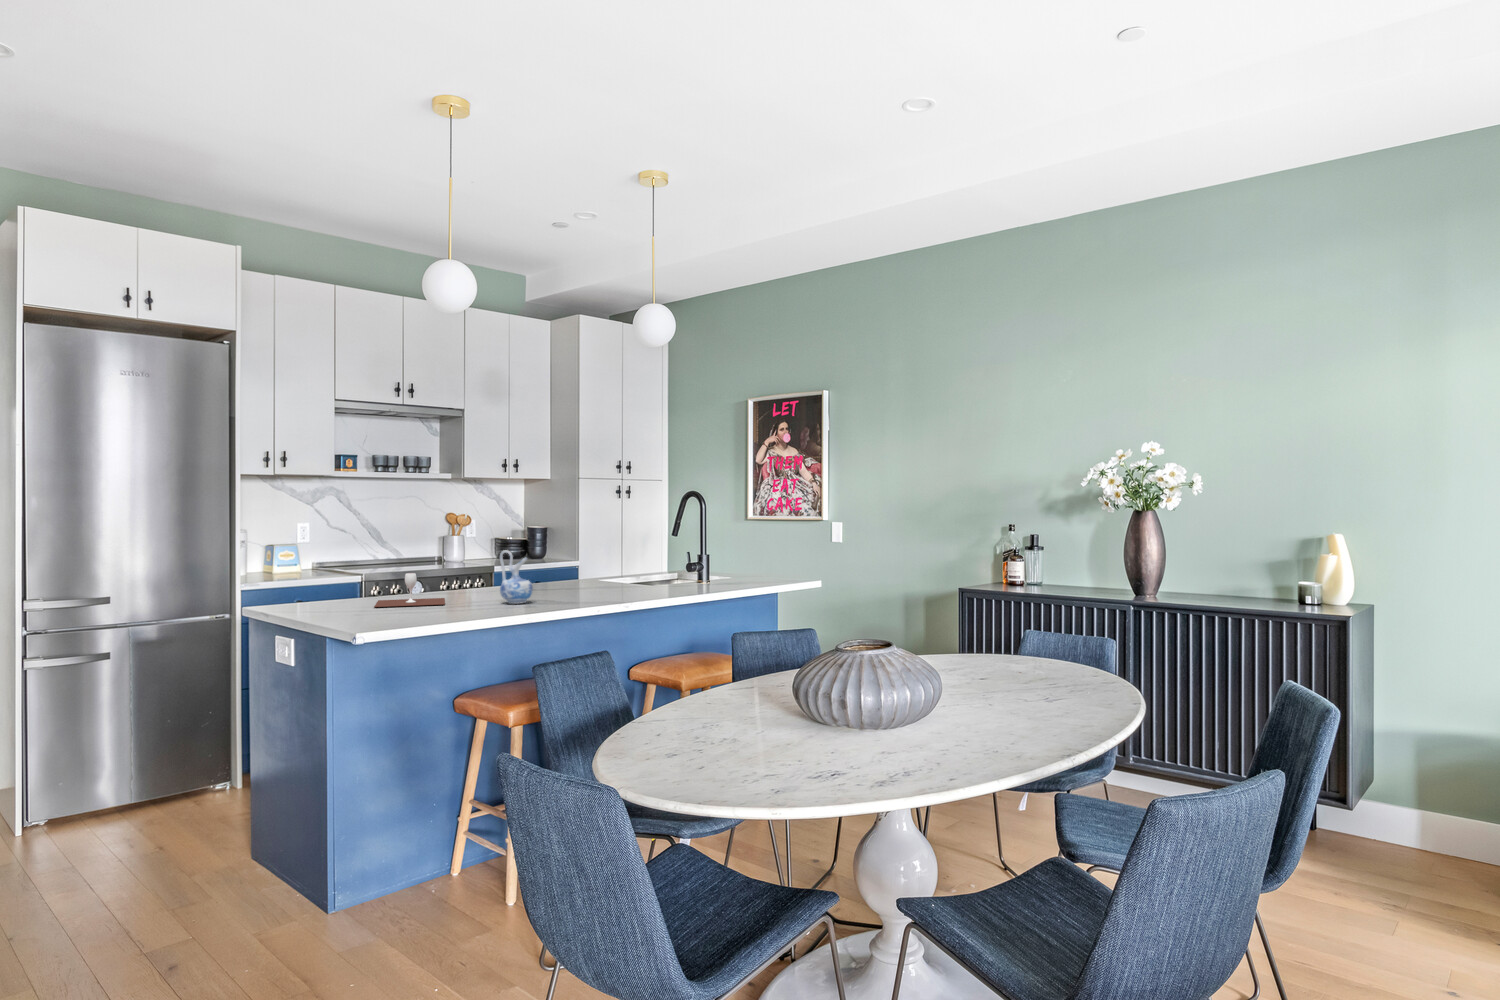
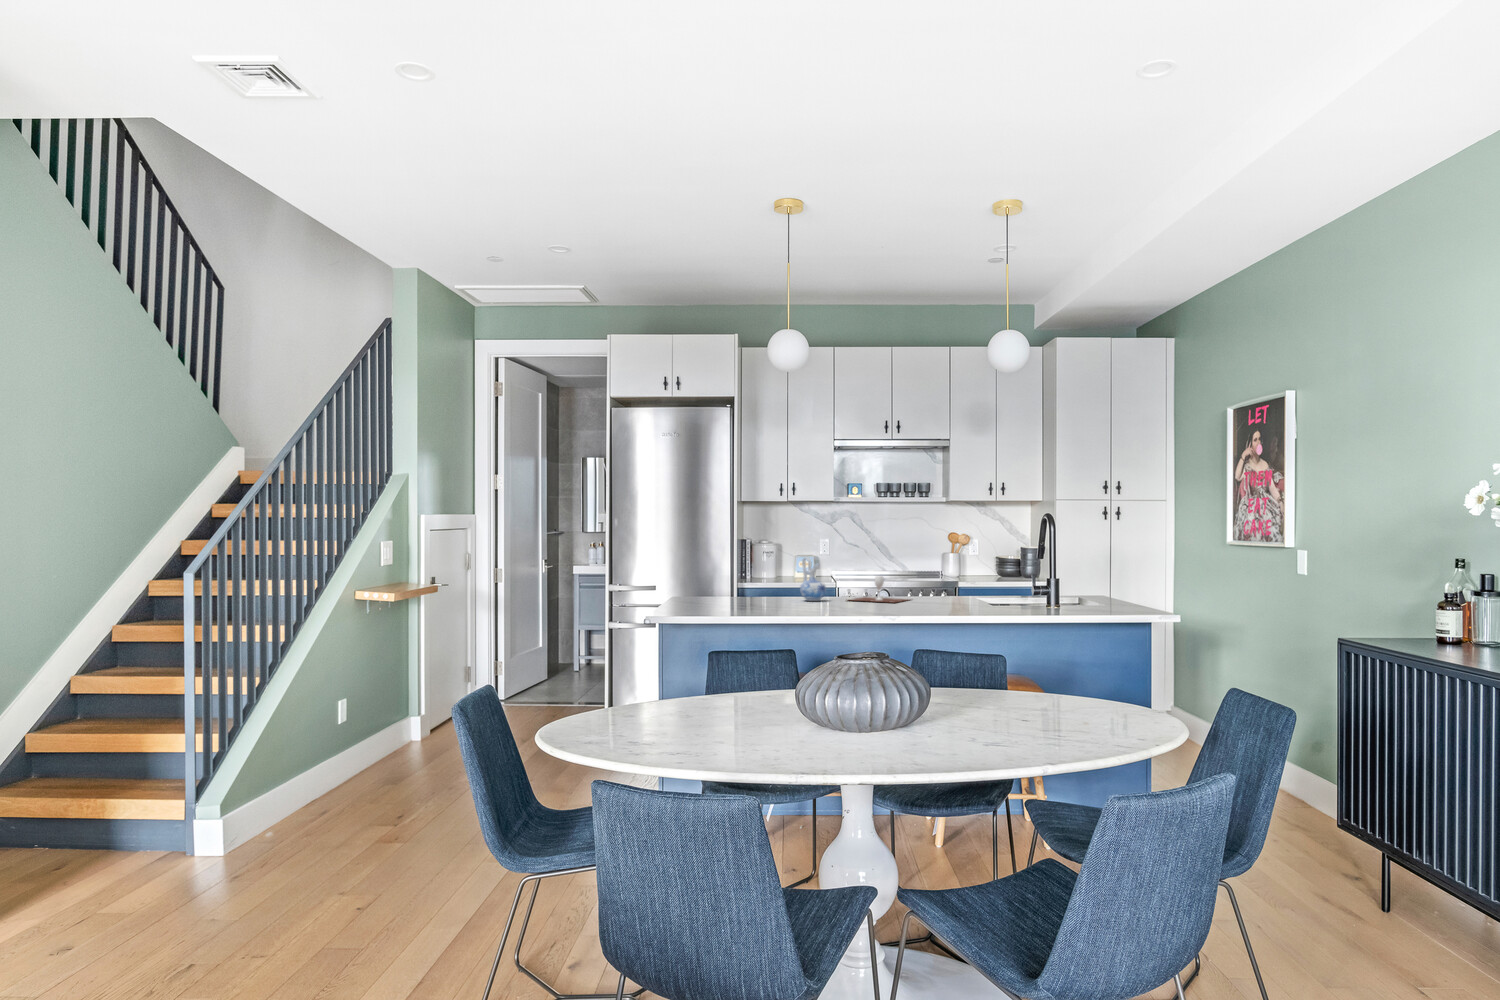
wine glass: present [374,573,445,607] -> present [852,576,907,603]

